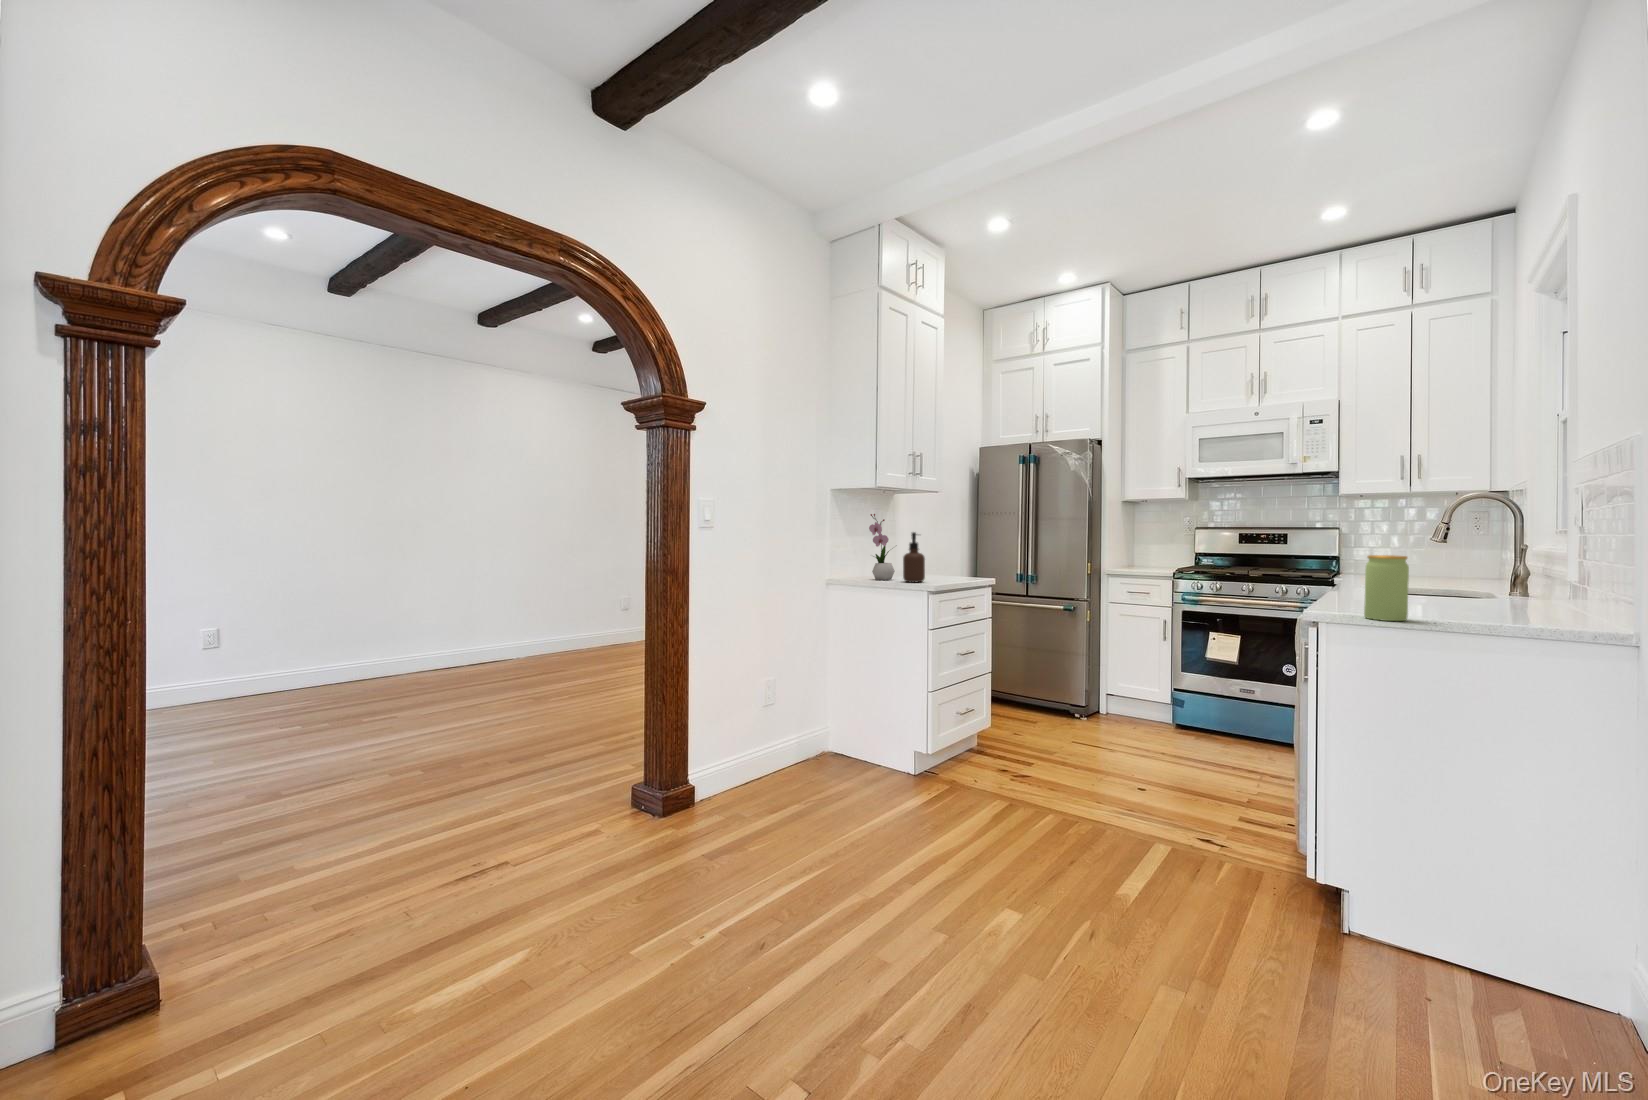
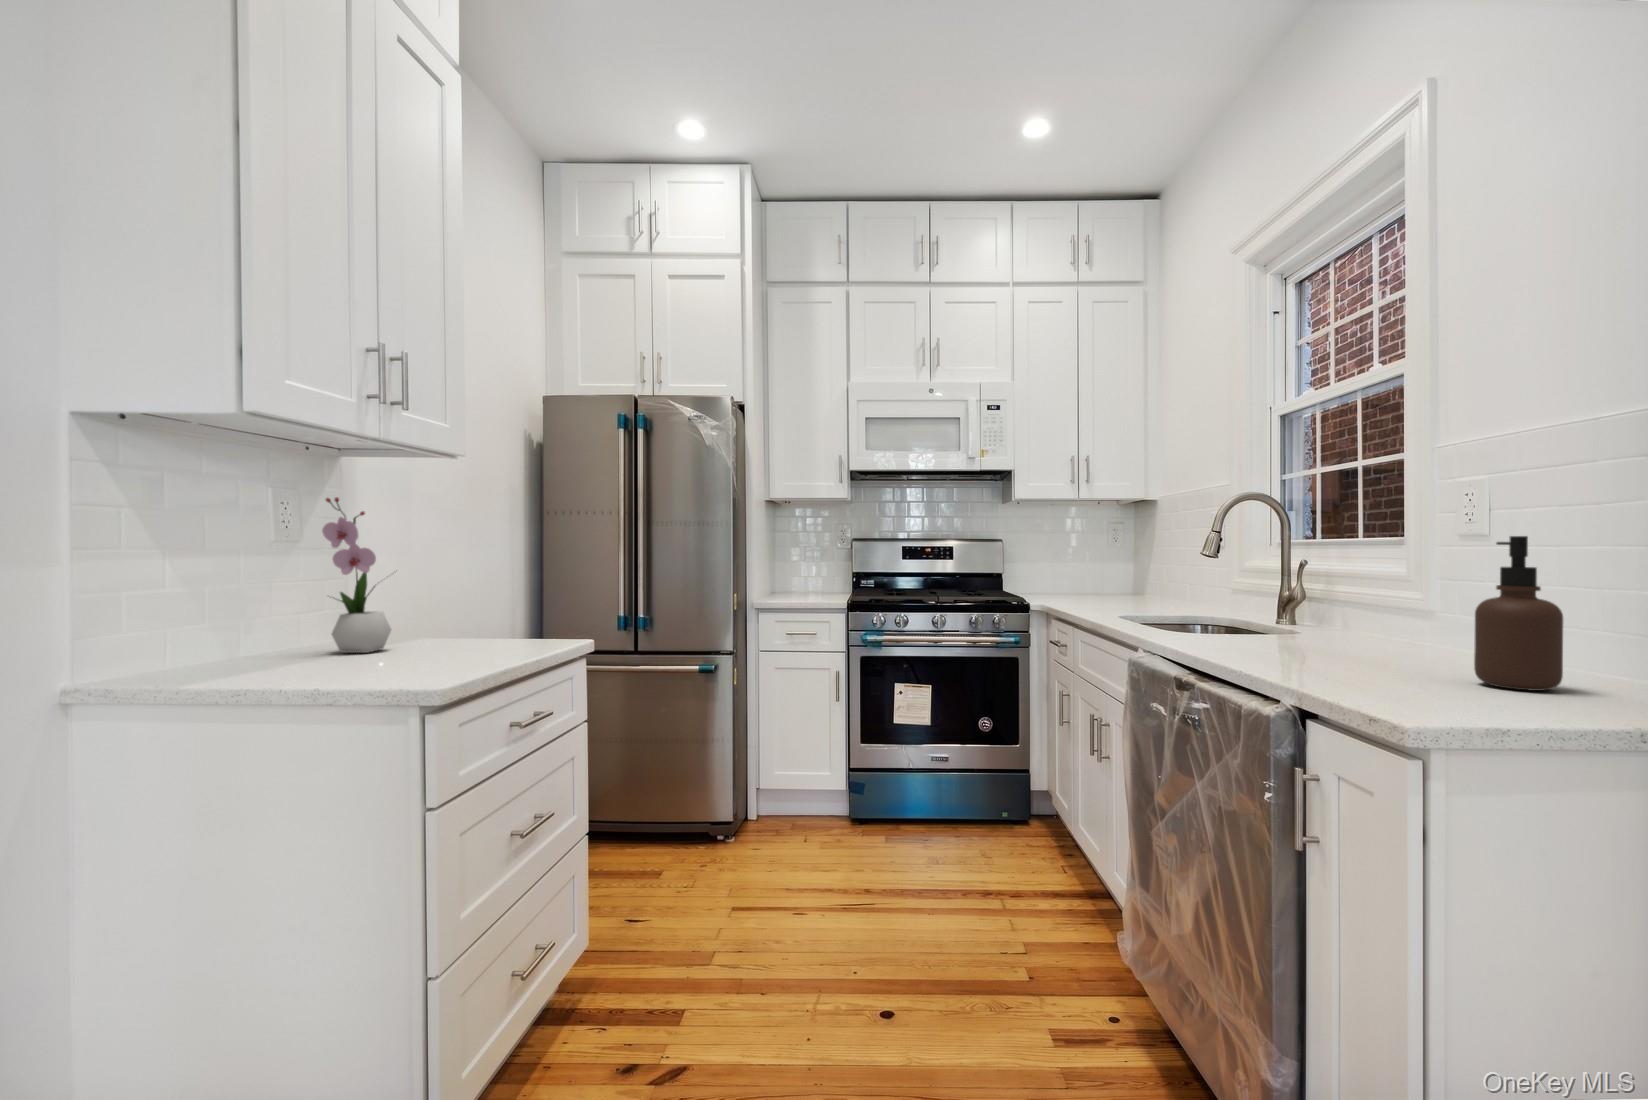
soap dispenser: present [903,532,925,582] -> present [1474,536,1563,691]
jar: present [1364,555,1409,621] -> none [1357,576,1428,691]

